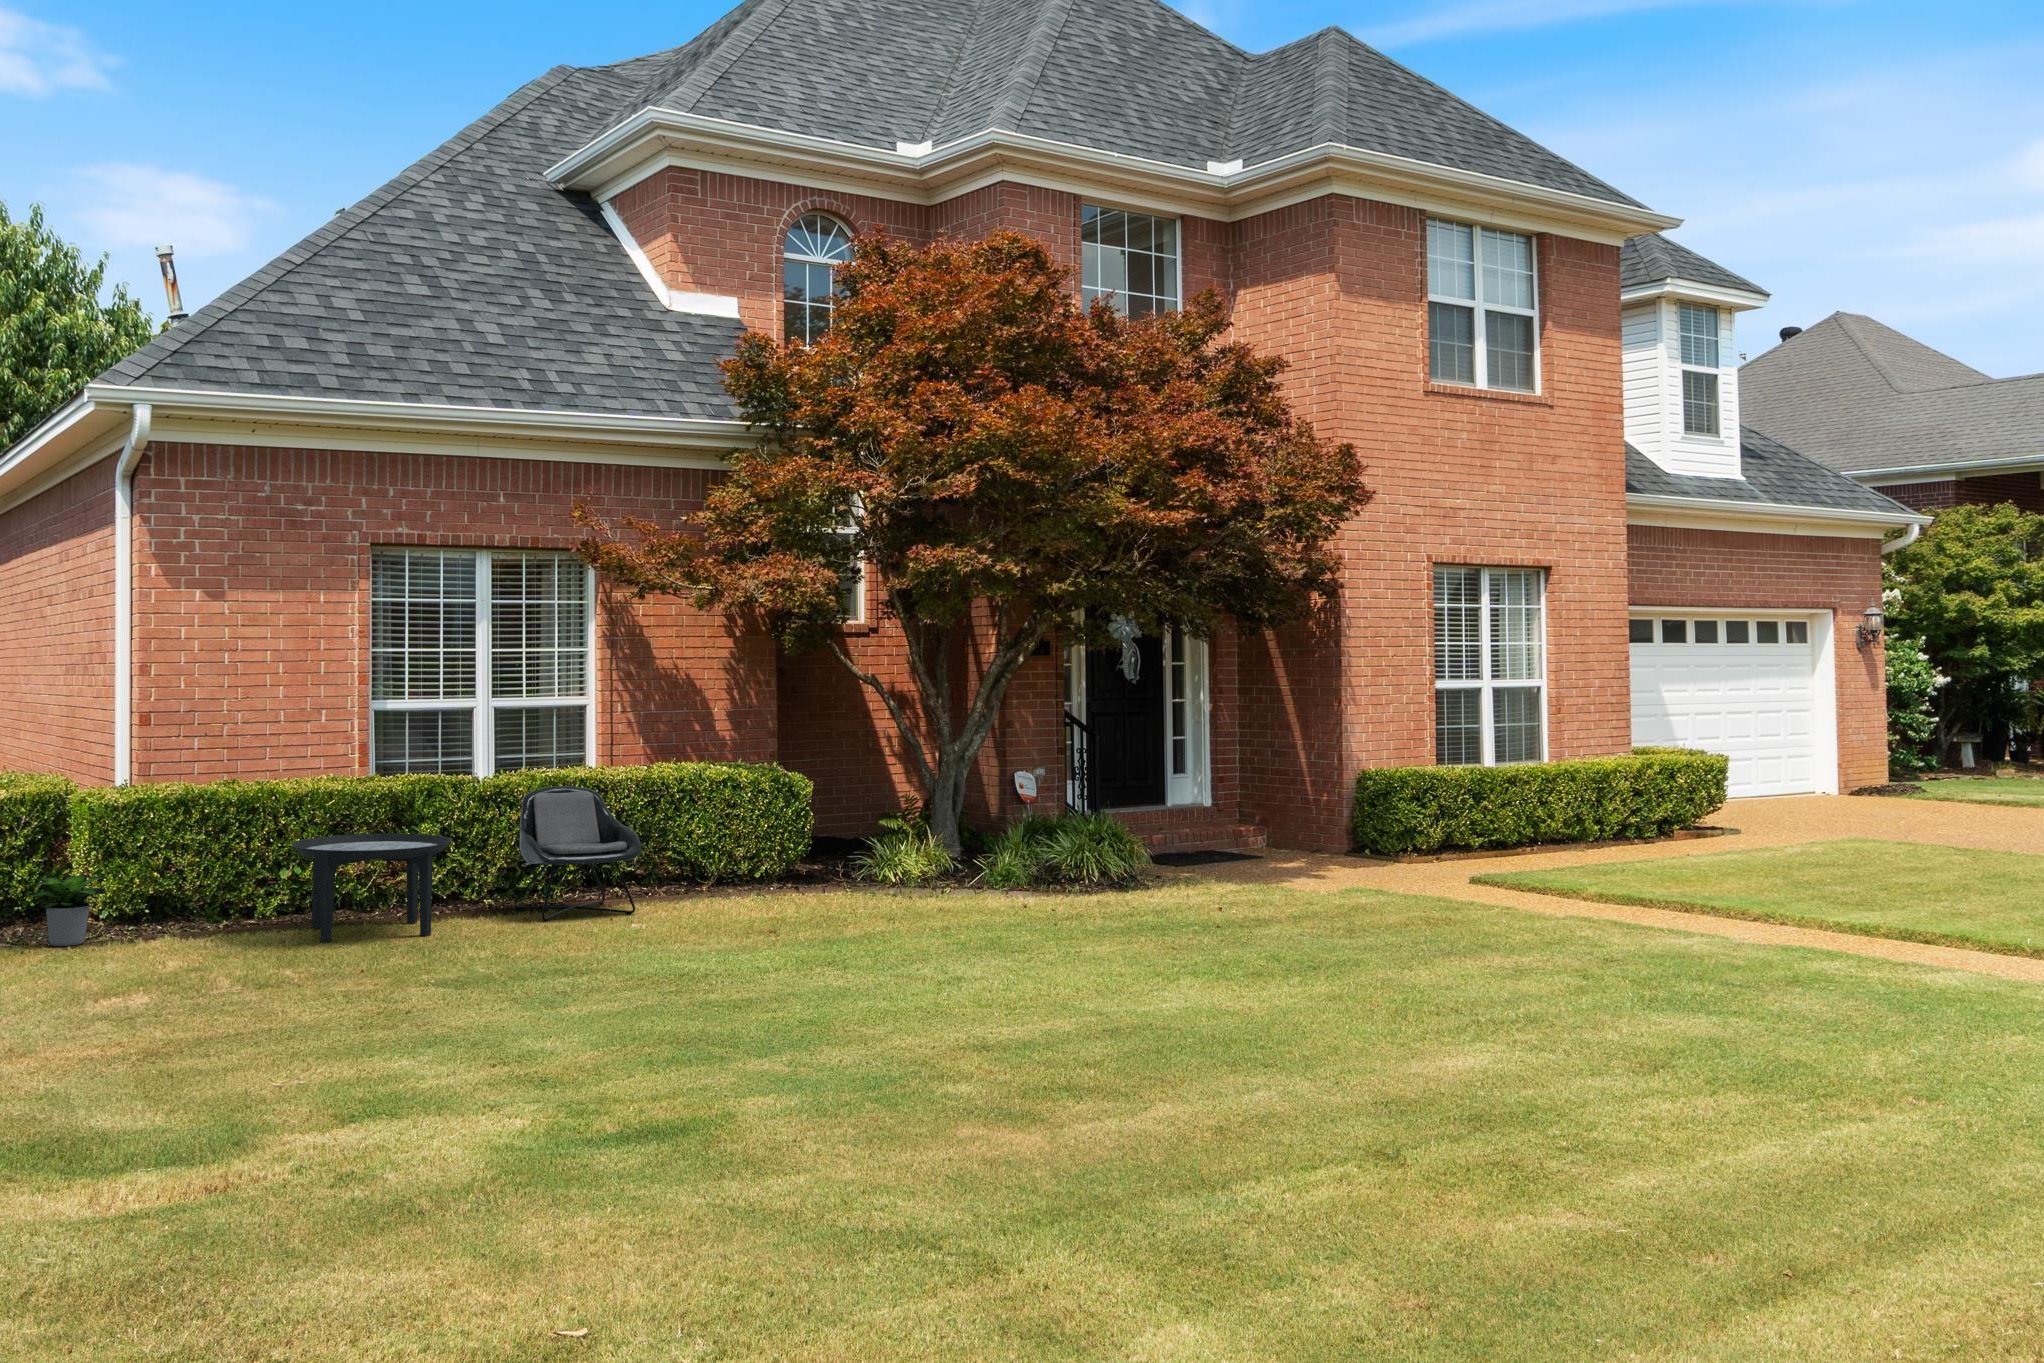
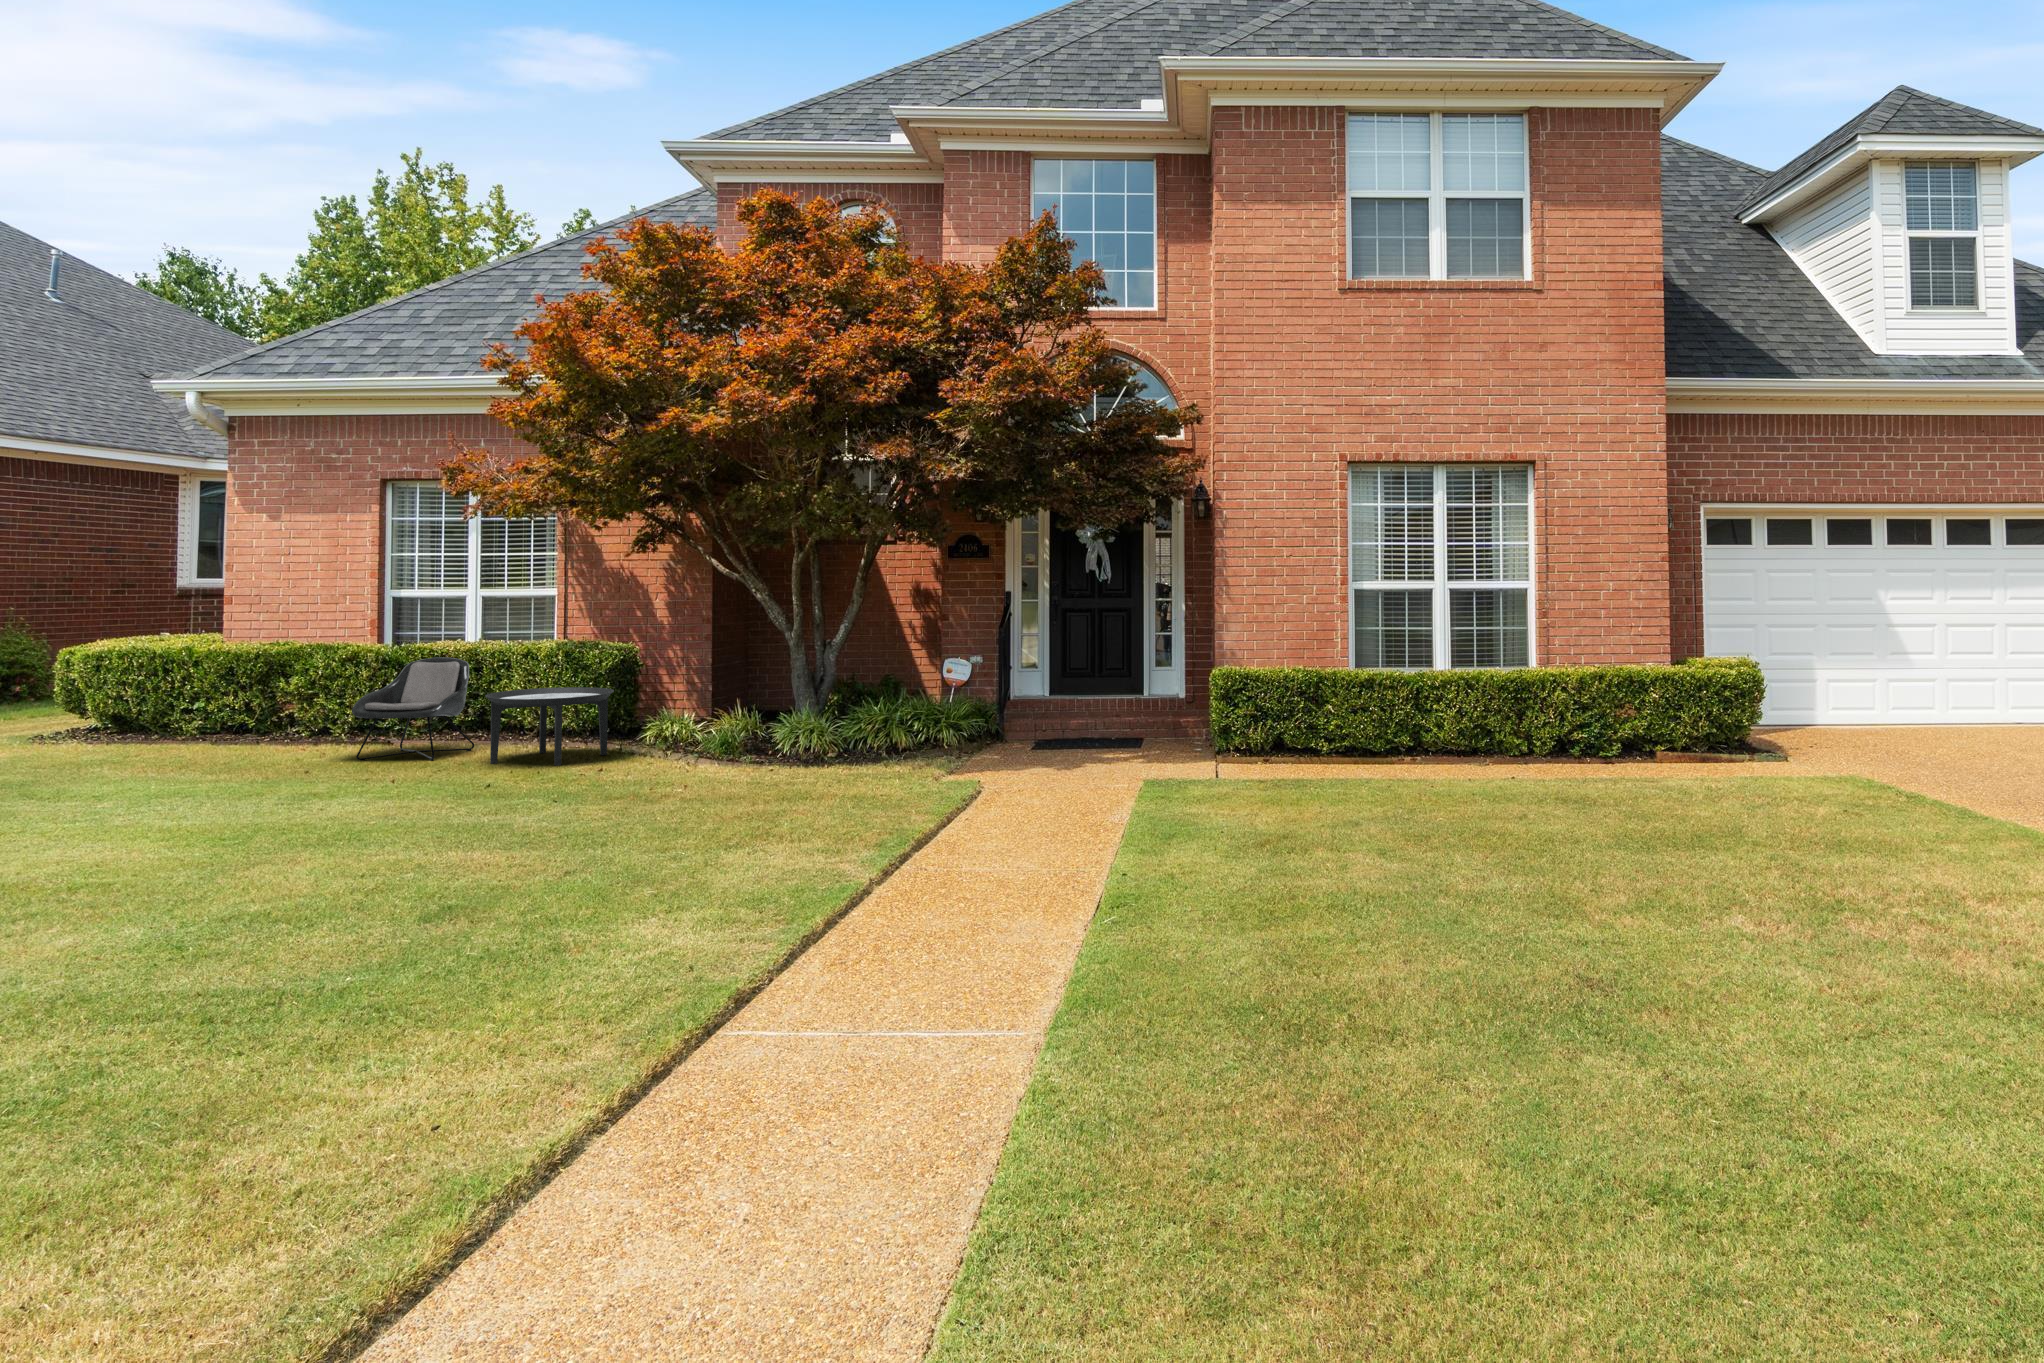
round table: present [291,834,452,943] -> present [485,687,614,766]
potted plant: present [31,875,108,946] -> none [52,704,124,752]

